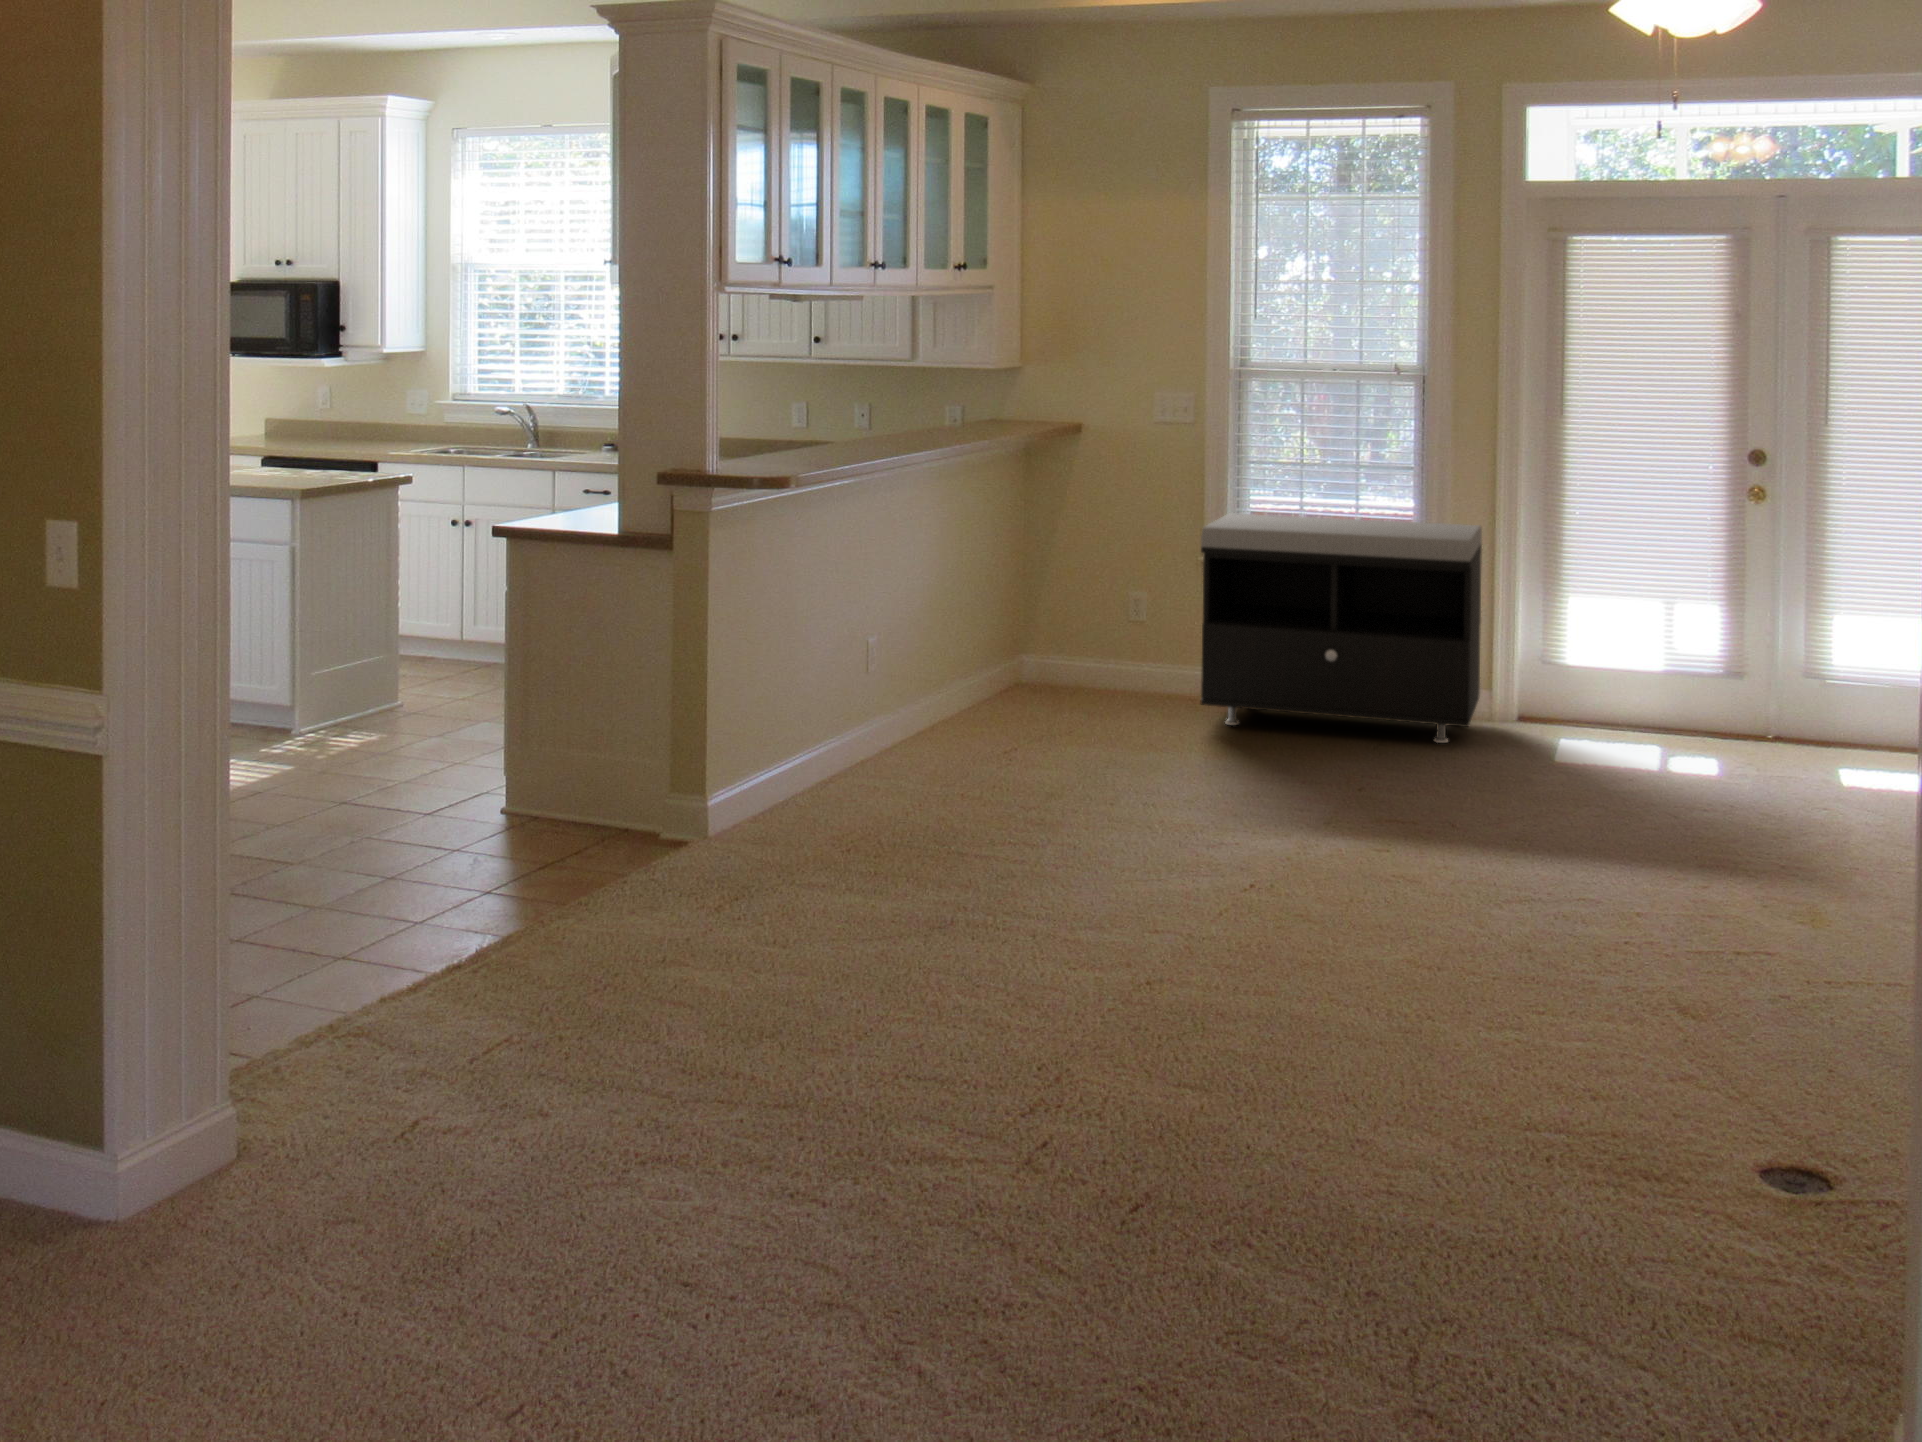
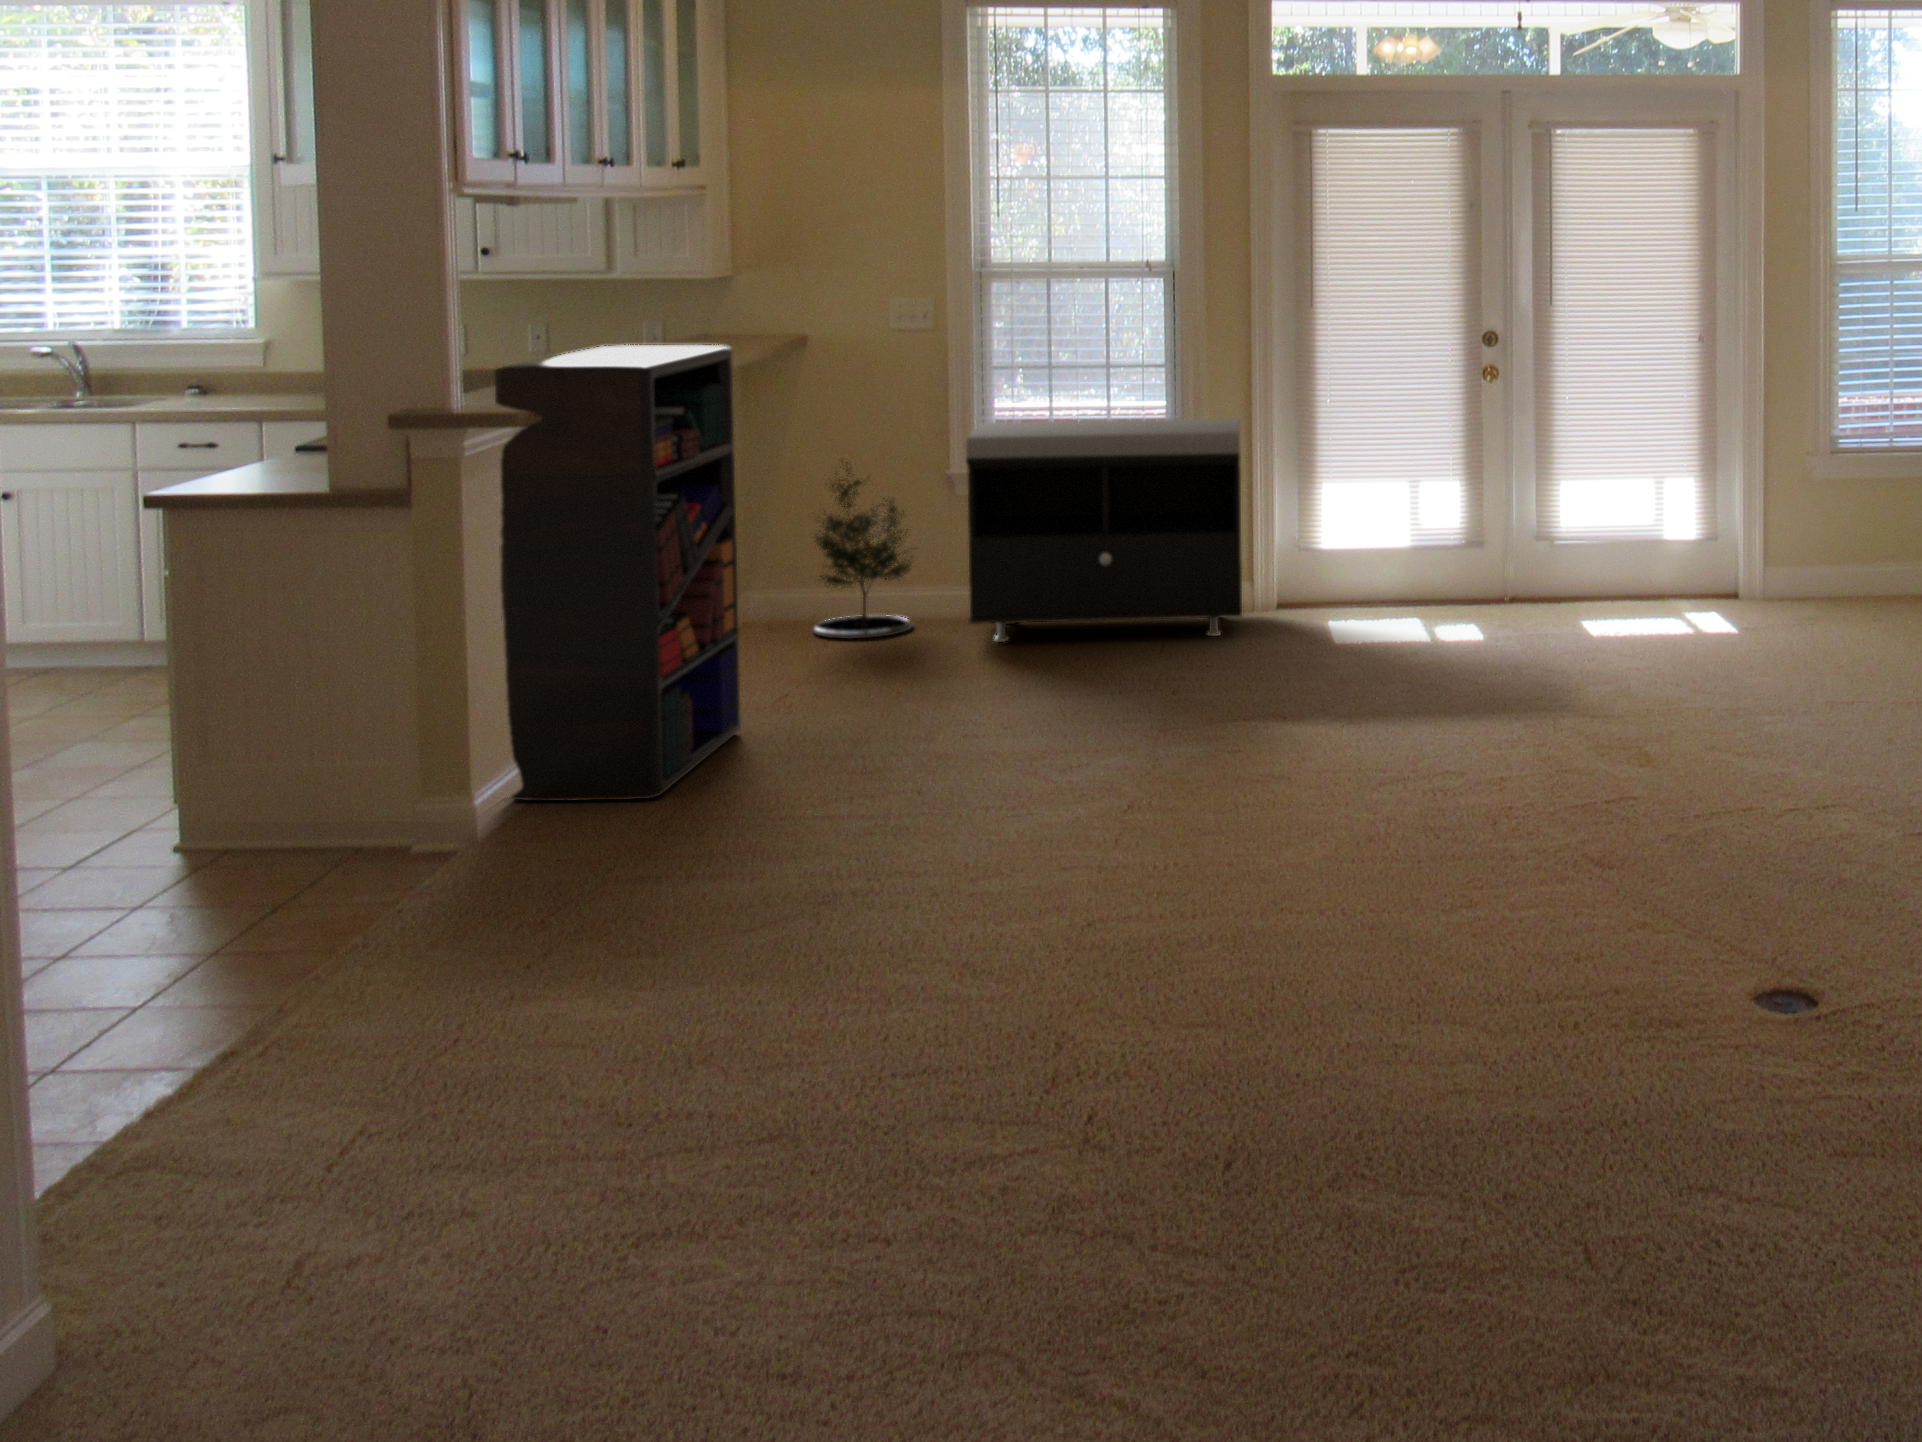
bookshelf: none [736,427,963,845] -> present [495,345,741,801]
potted tree: none [1065,537,1166,707] -> present [813,459,917,639]

